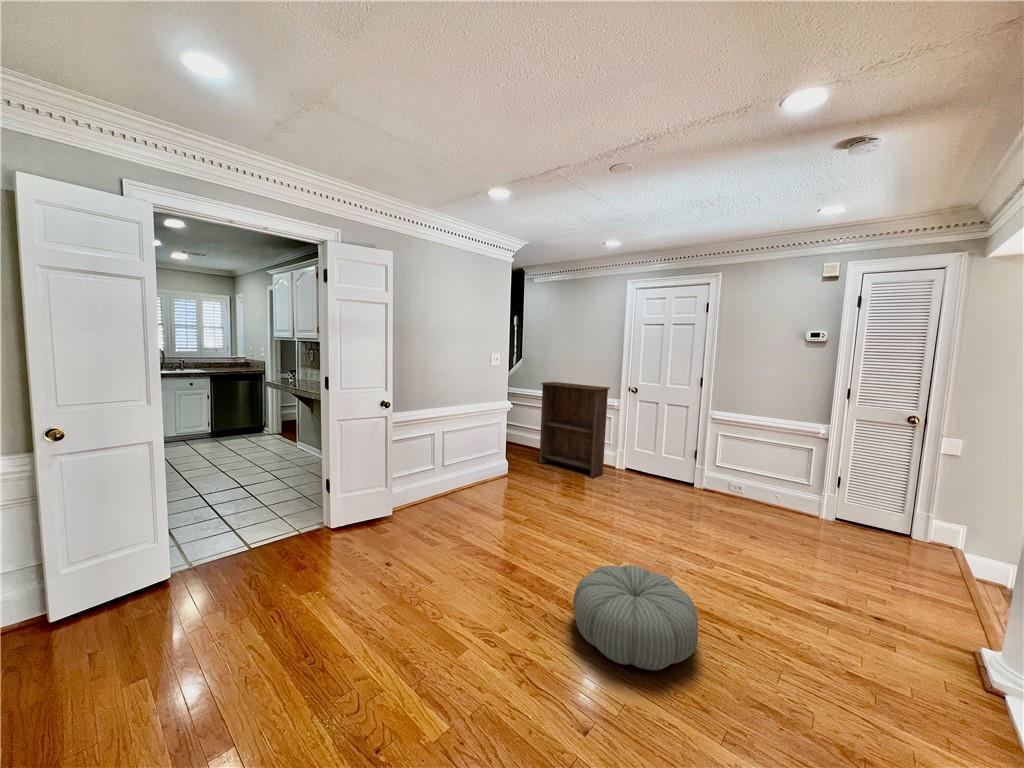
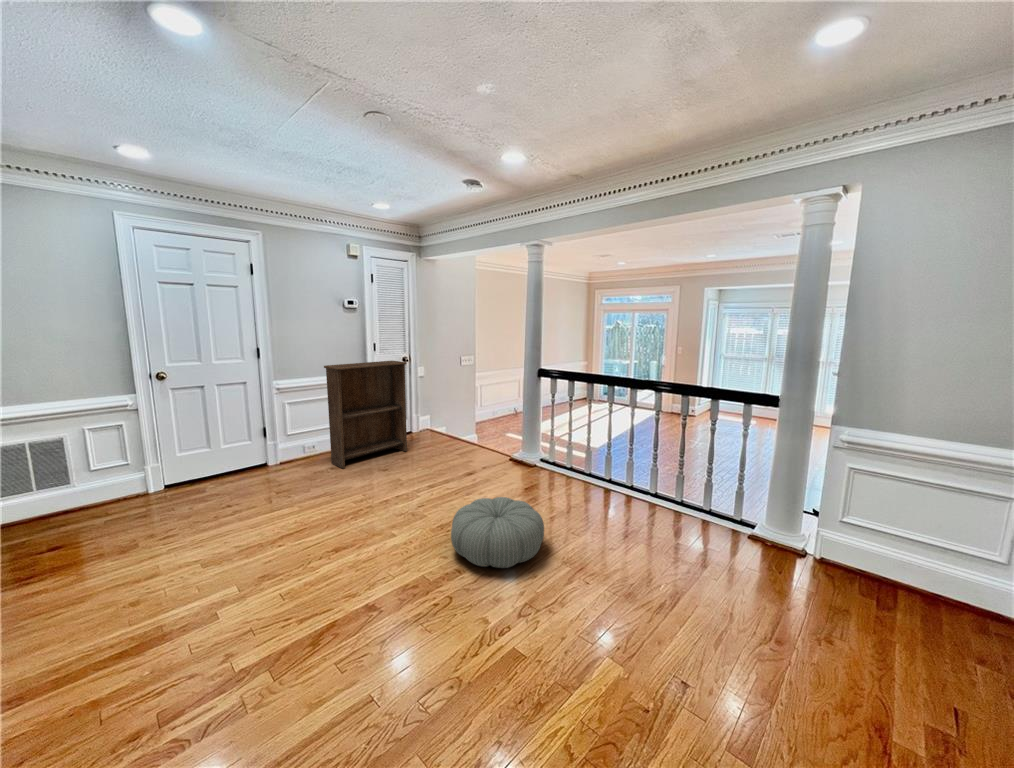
bookshelf: present [539,382,610,478] -> present [324,361,407,468]

